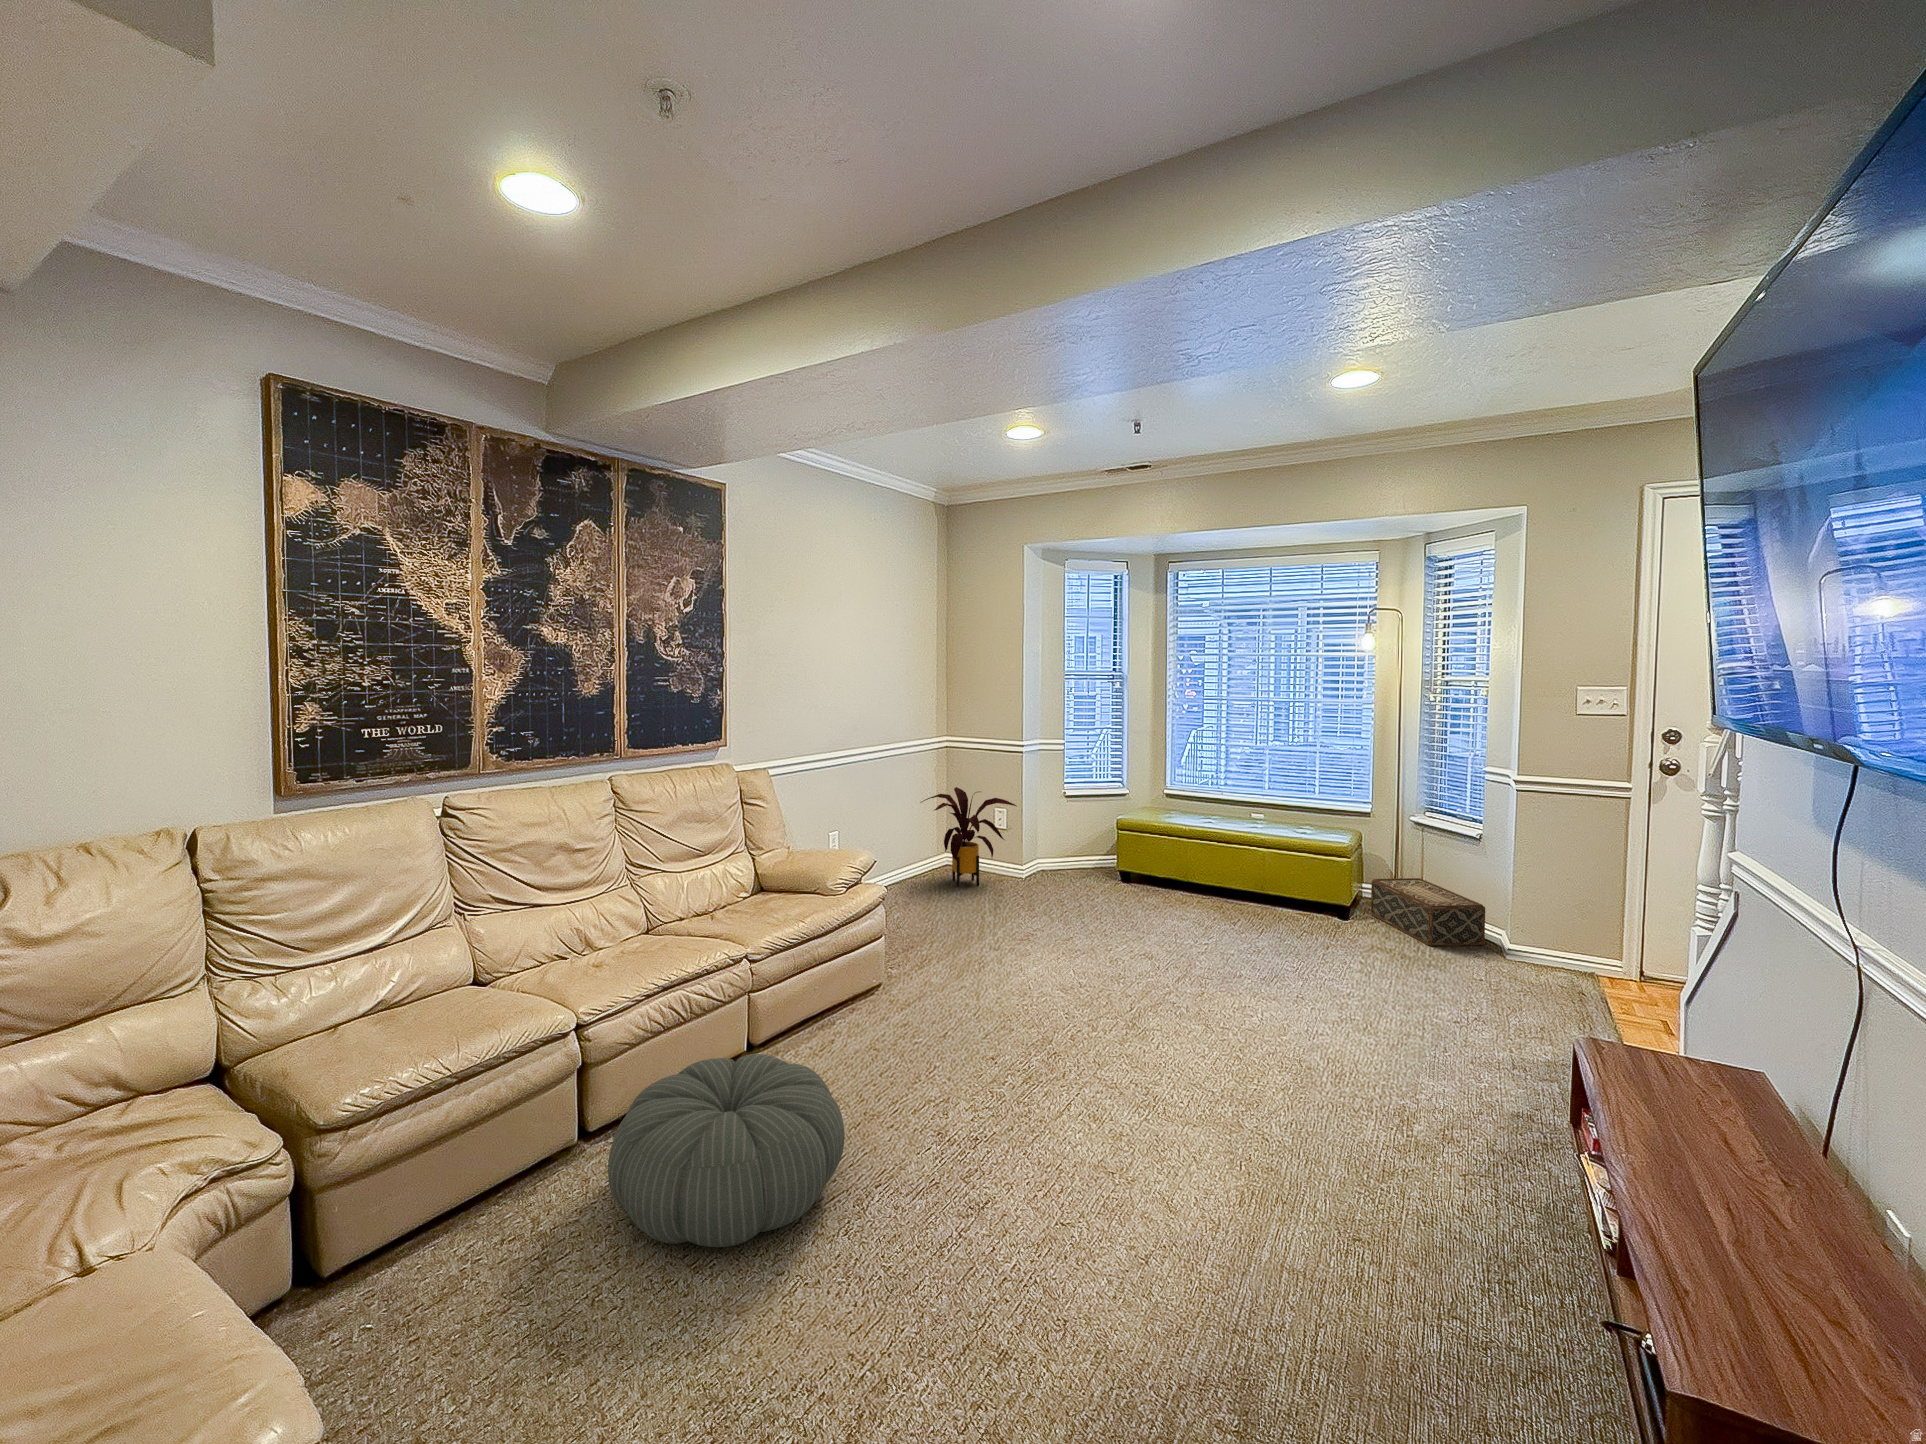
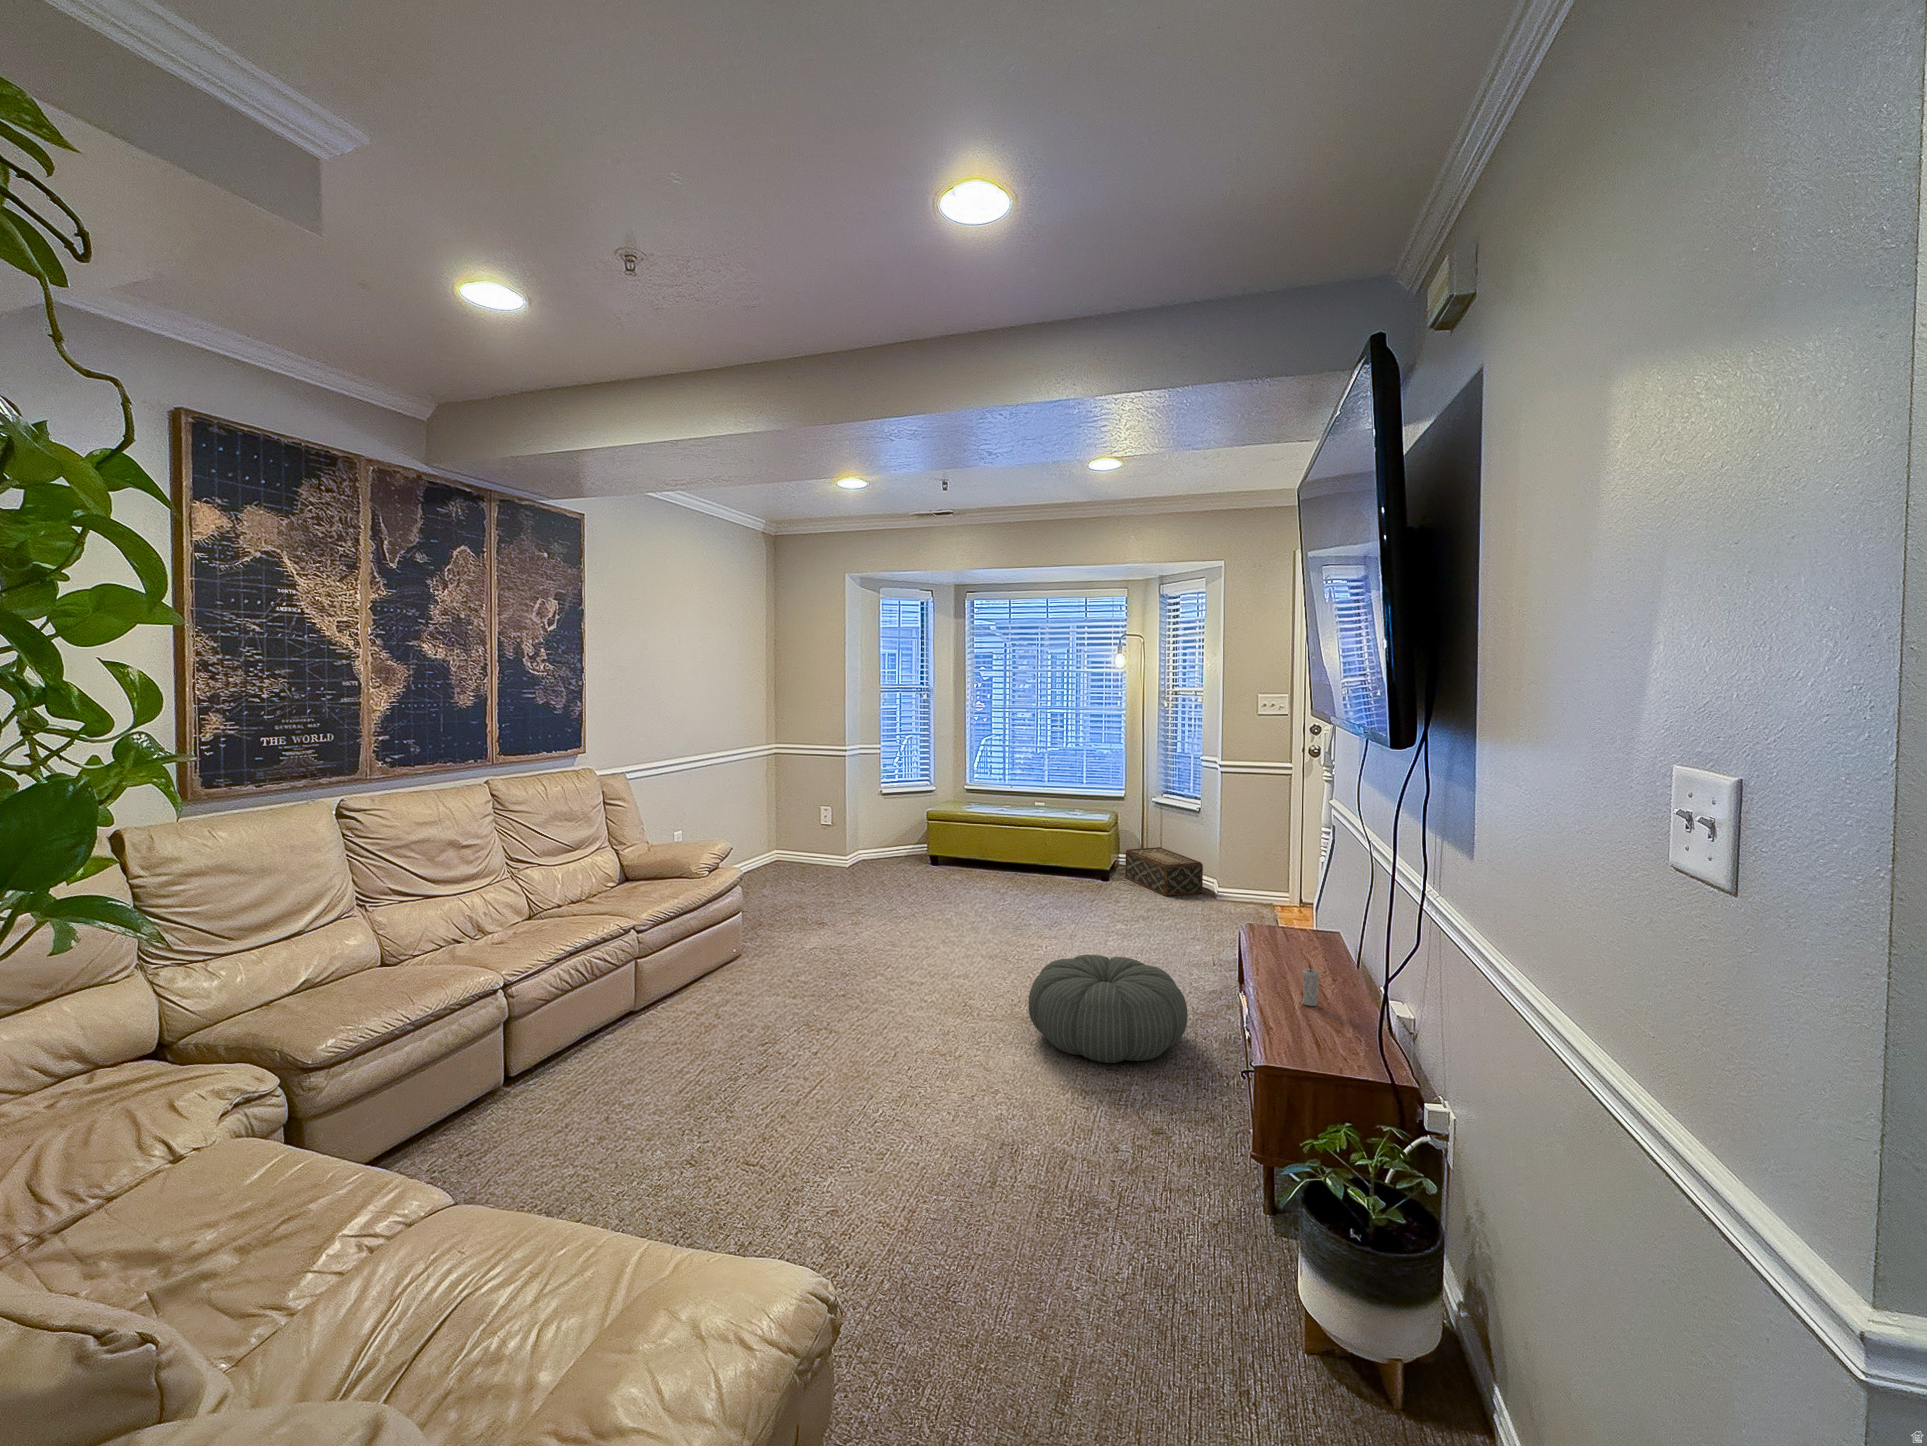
house plant: present [920,787,1016,887] -> none [753,790,843,879]
pouf: present [608,1054,845,1247] -> present [1028,954,1188,1063]
candle: none [1760,1181,1802,1267] -> present [1302,968,1319,1006]

